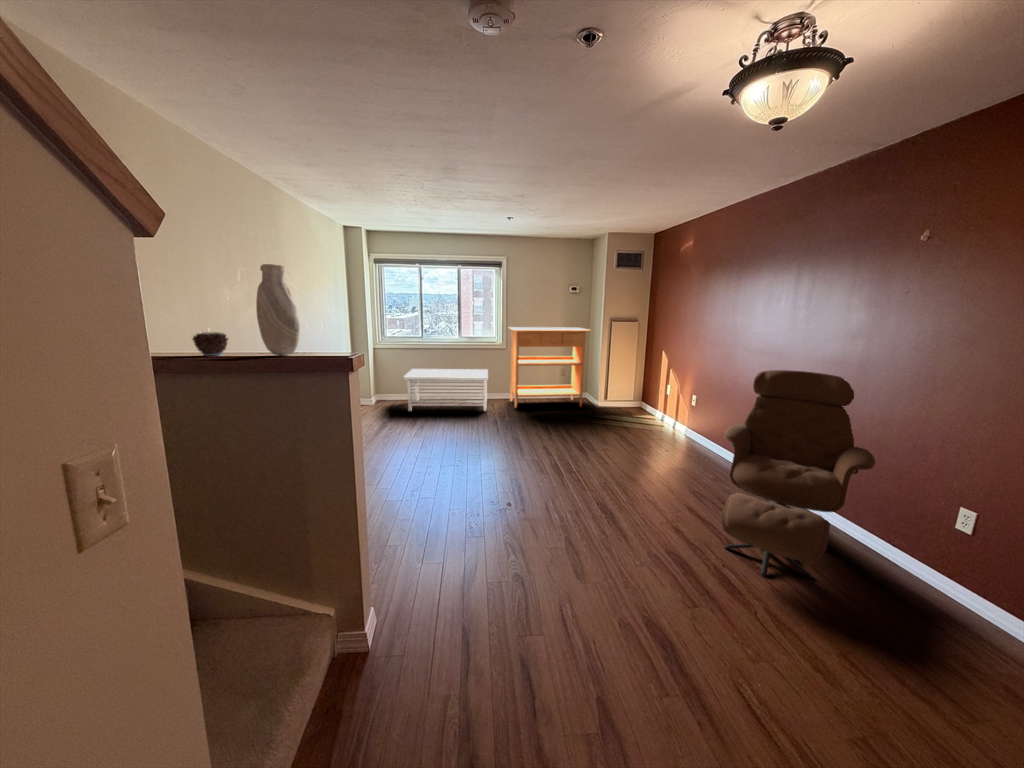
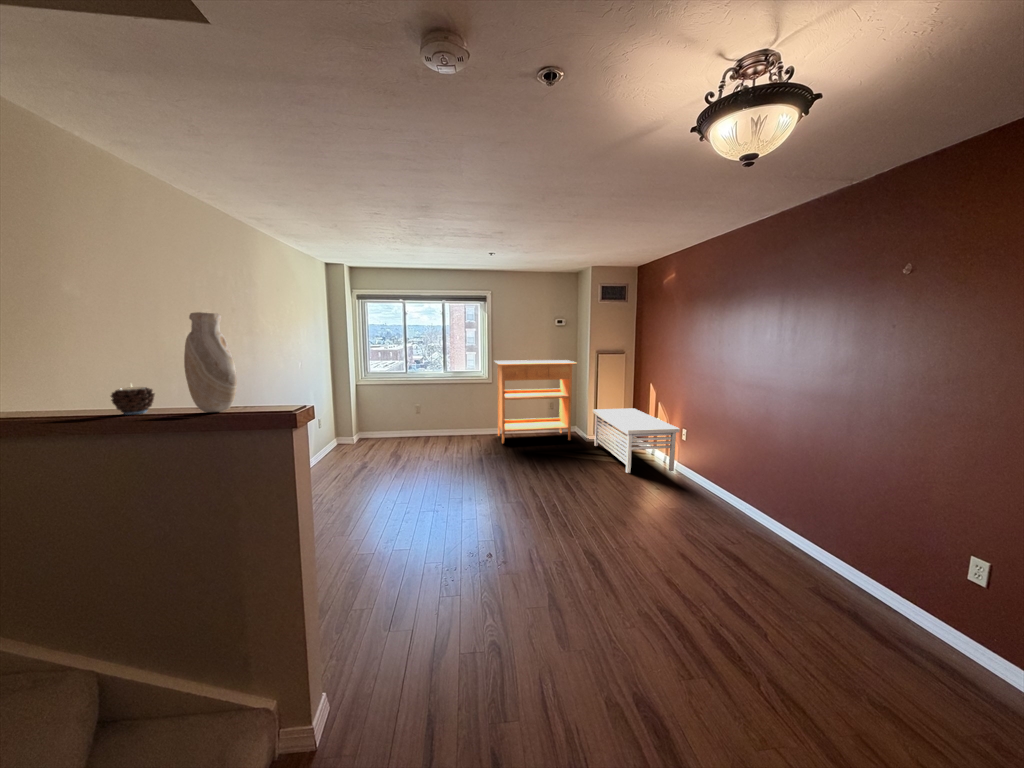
storage bench: present [404,369,488,411] -> present [593,408,680,473]
lounge chair: present [722,370,875,578] -> none [715,405,876,638]

